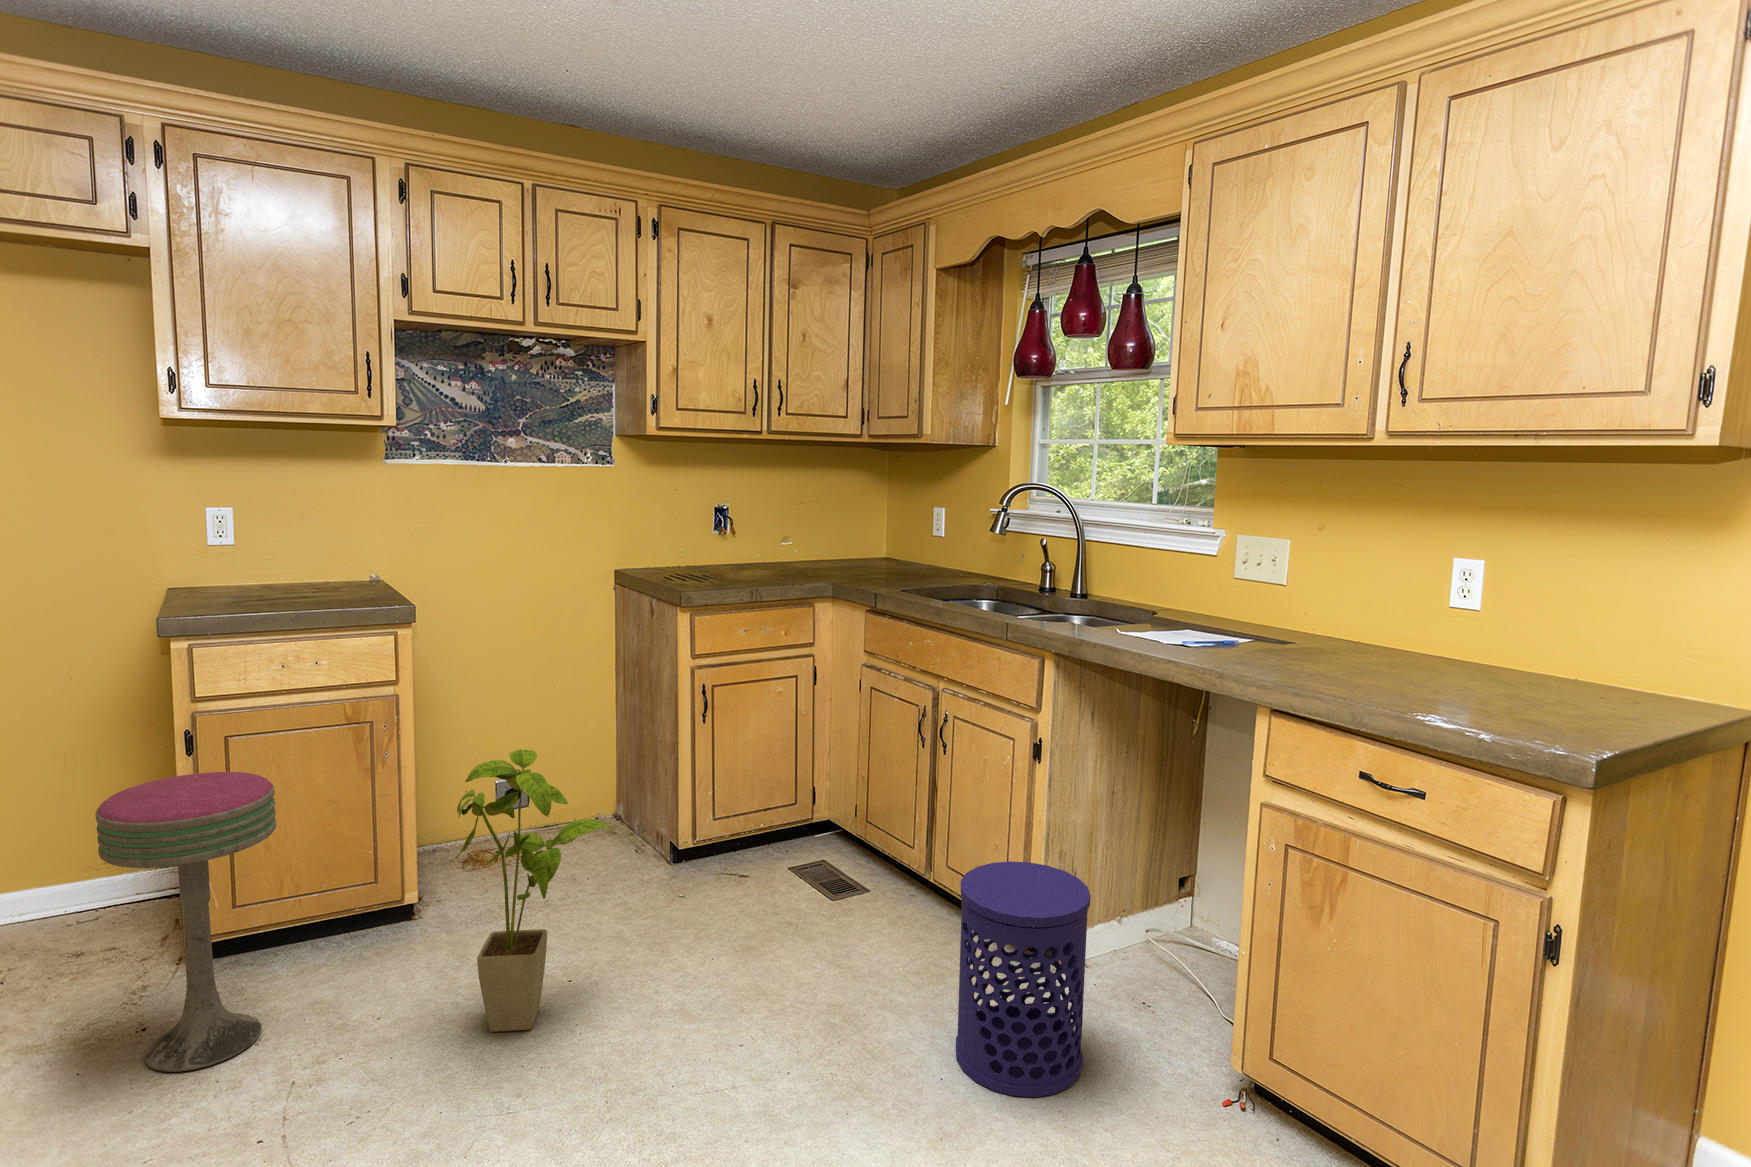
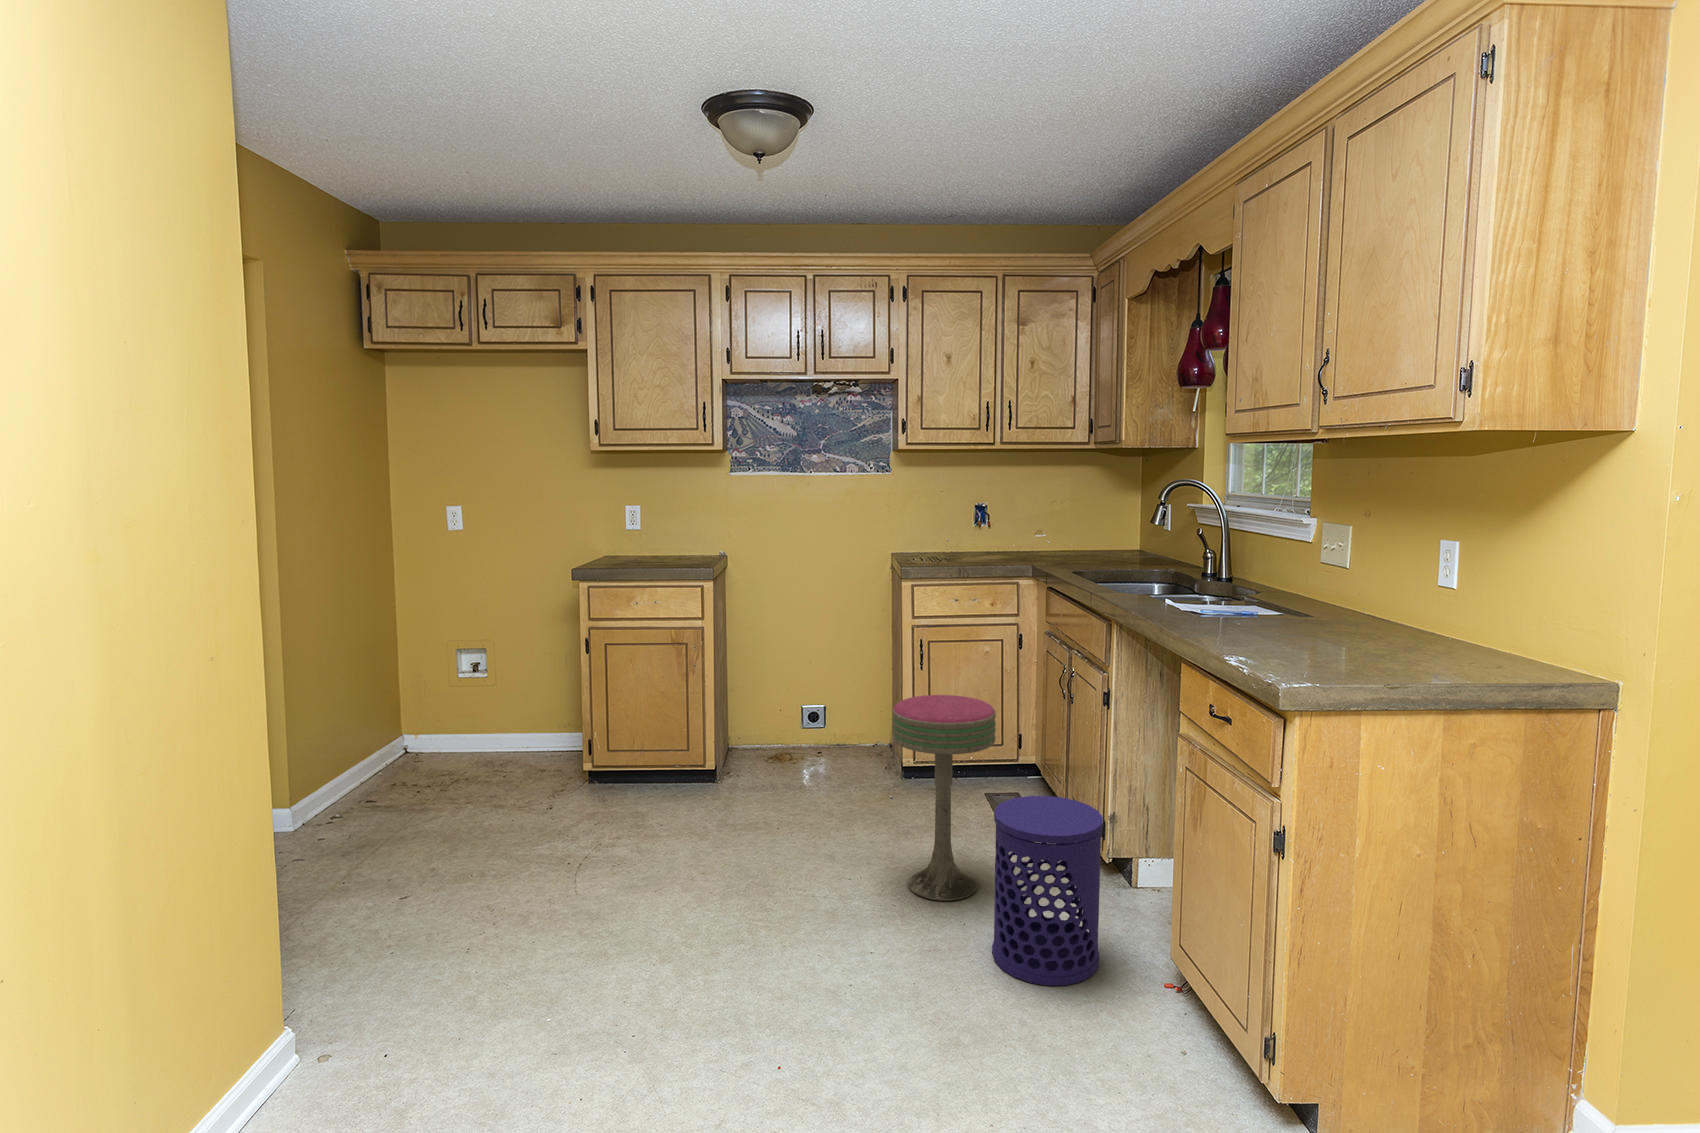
house plant: present [456,749,615,1032] -> none [691,666,796,858]
bar stool: present [96,772,276,1072] -> present [892,695,996,901]

